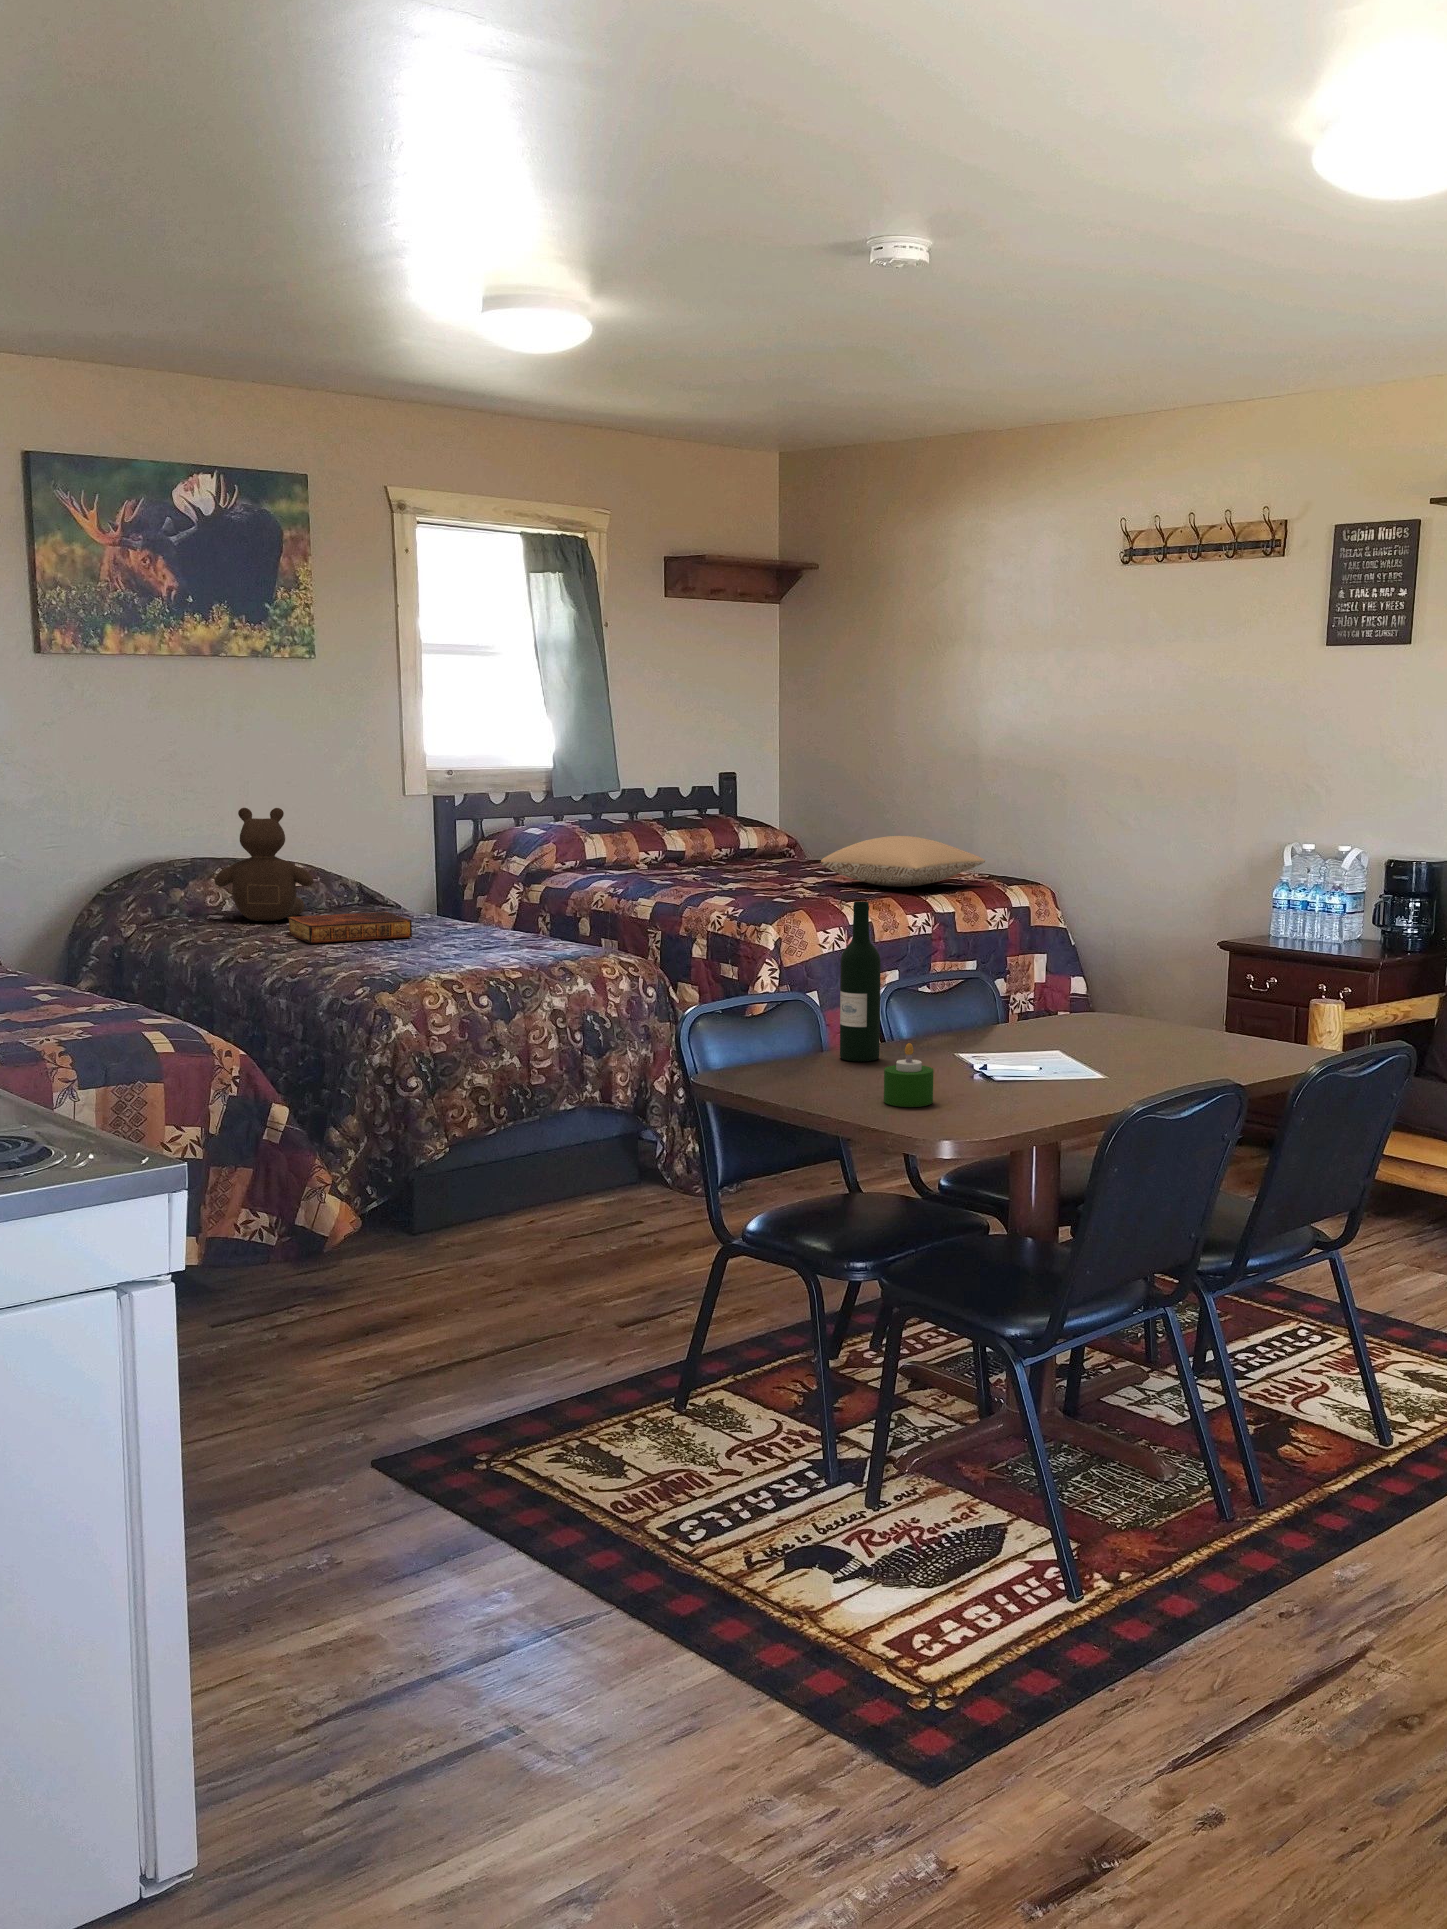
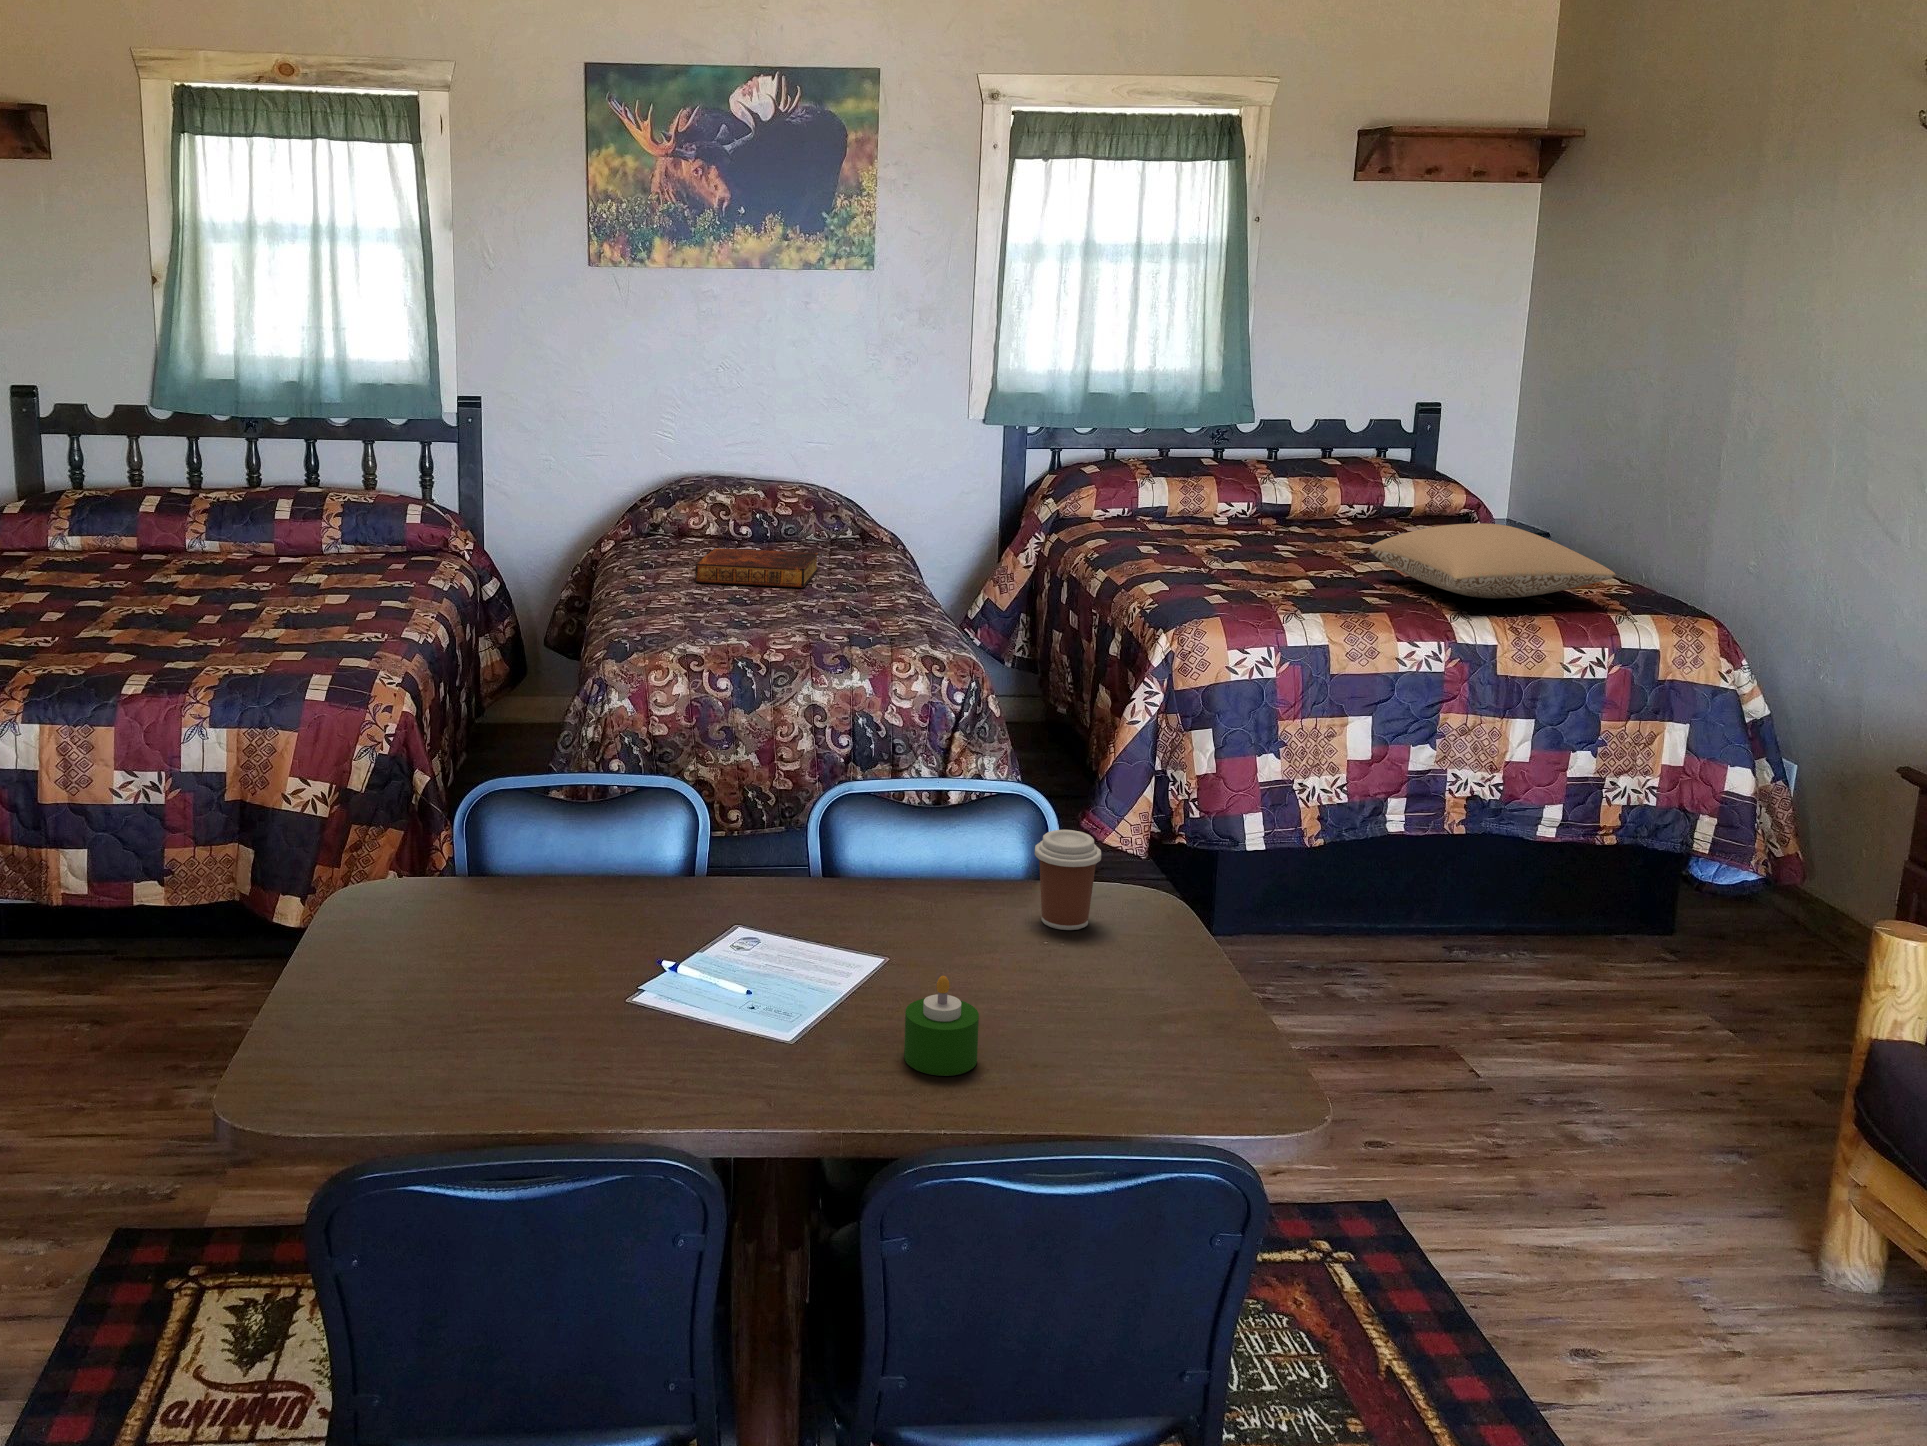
teddy bear: present [215,808,313,921] -> none [694,428,788,547]
wine bottle: present [840,901,881,1061] -> none [586,688,642,909]
coffee cup: none [1062,971,1104,1031] -> present [1035,830,1101,930]
candle: present [884,1043,933,1107] -> present [904,976,979,1076]

